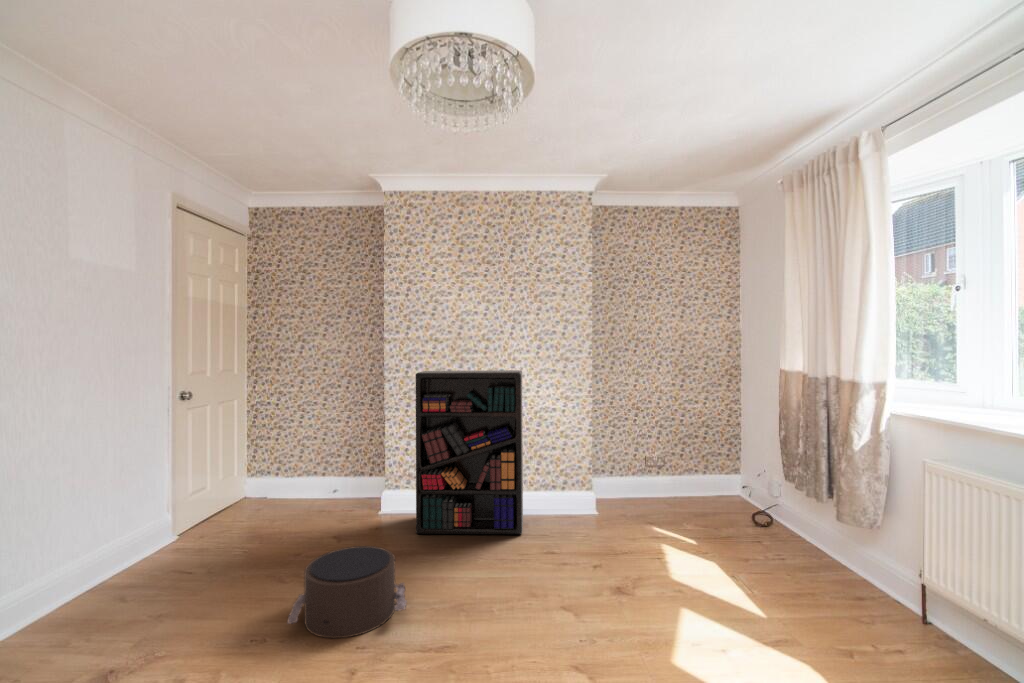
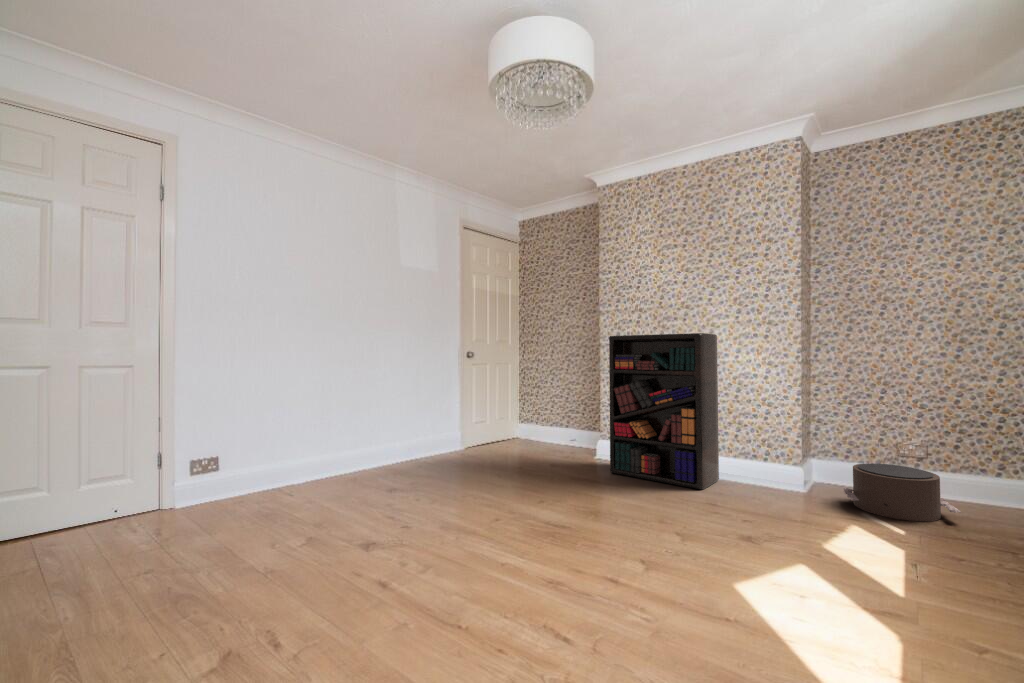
pouf: present [288,546,407,638] -> present [844,463,960,521]

